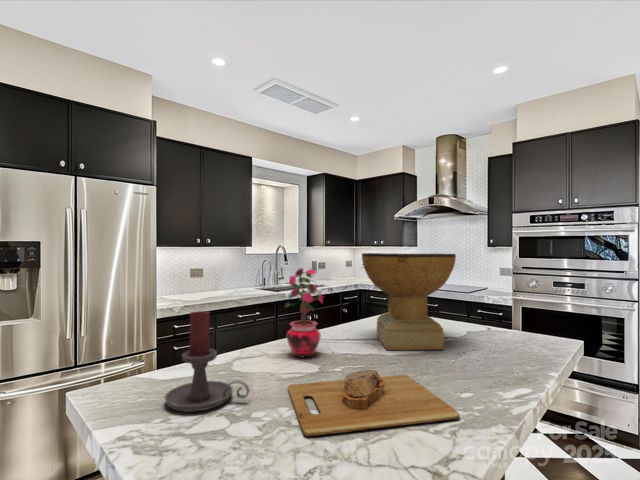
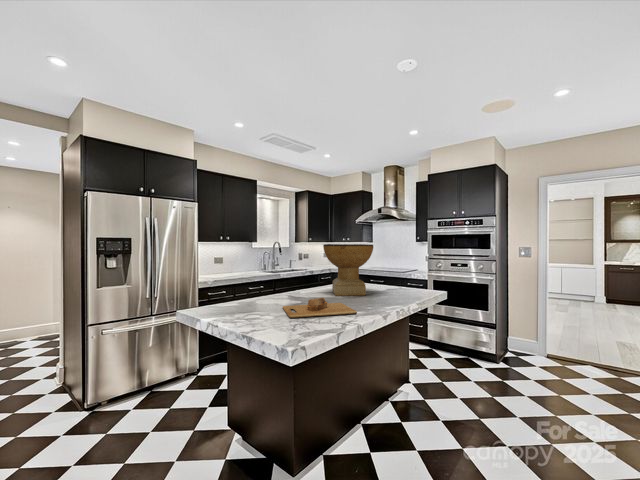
potted plant: present [282,268,323,357] -> none [278,251,302,299]
candle holder: present [165,311,249,412] -> none [226,269,265,313]

